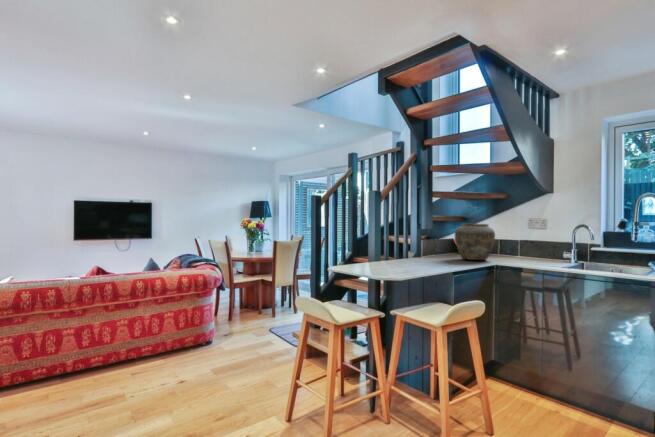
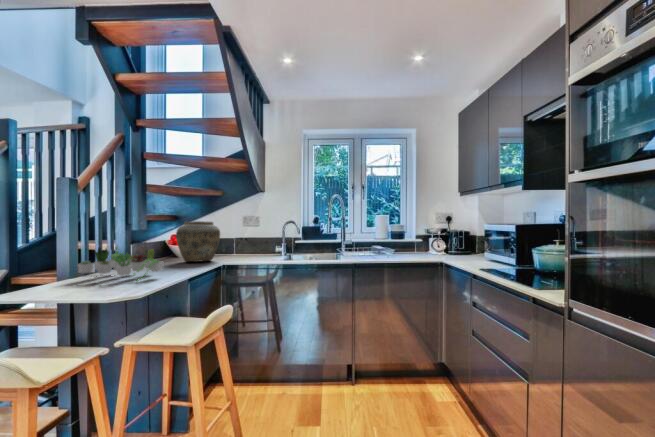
succulent plant: none [372,241,432,270] -> present [78,247,164,281]

